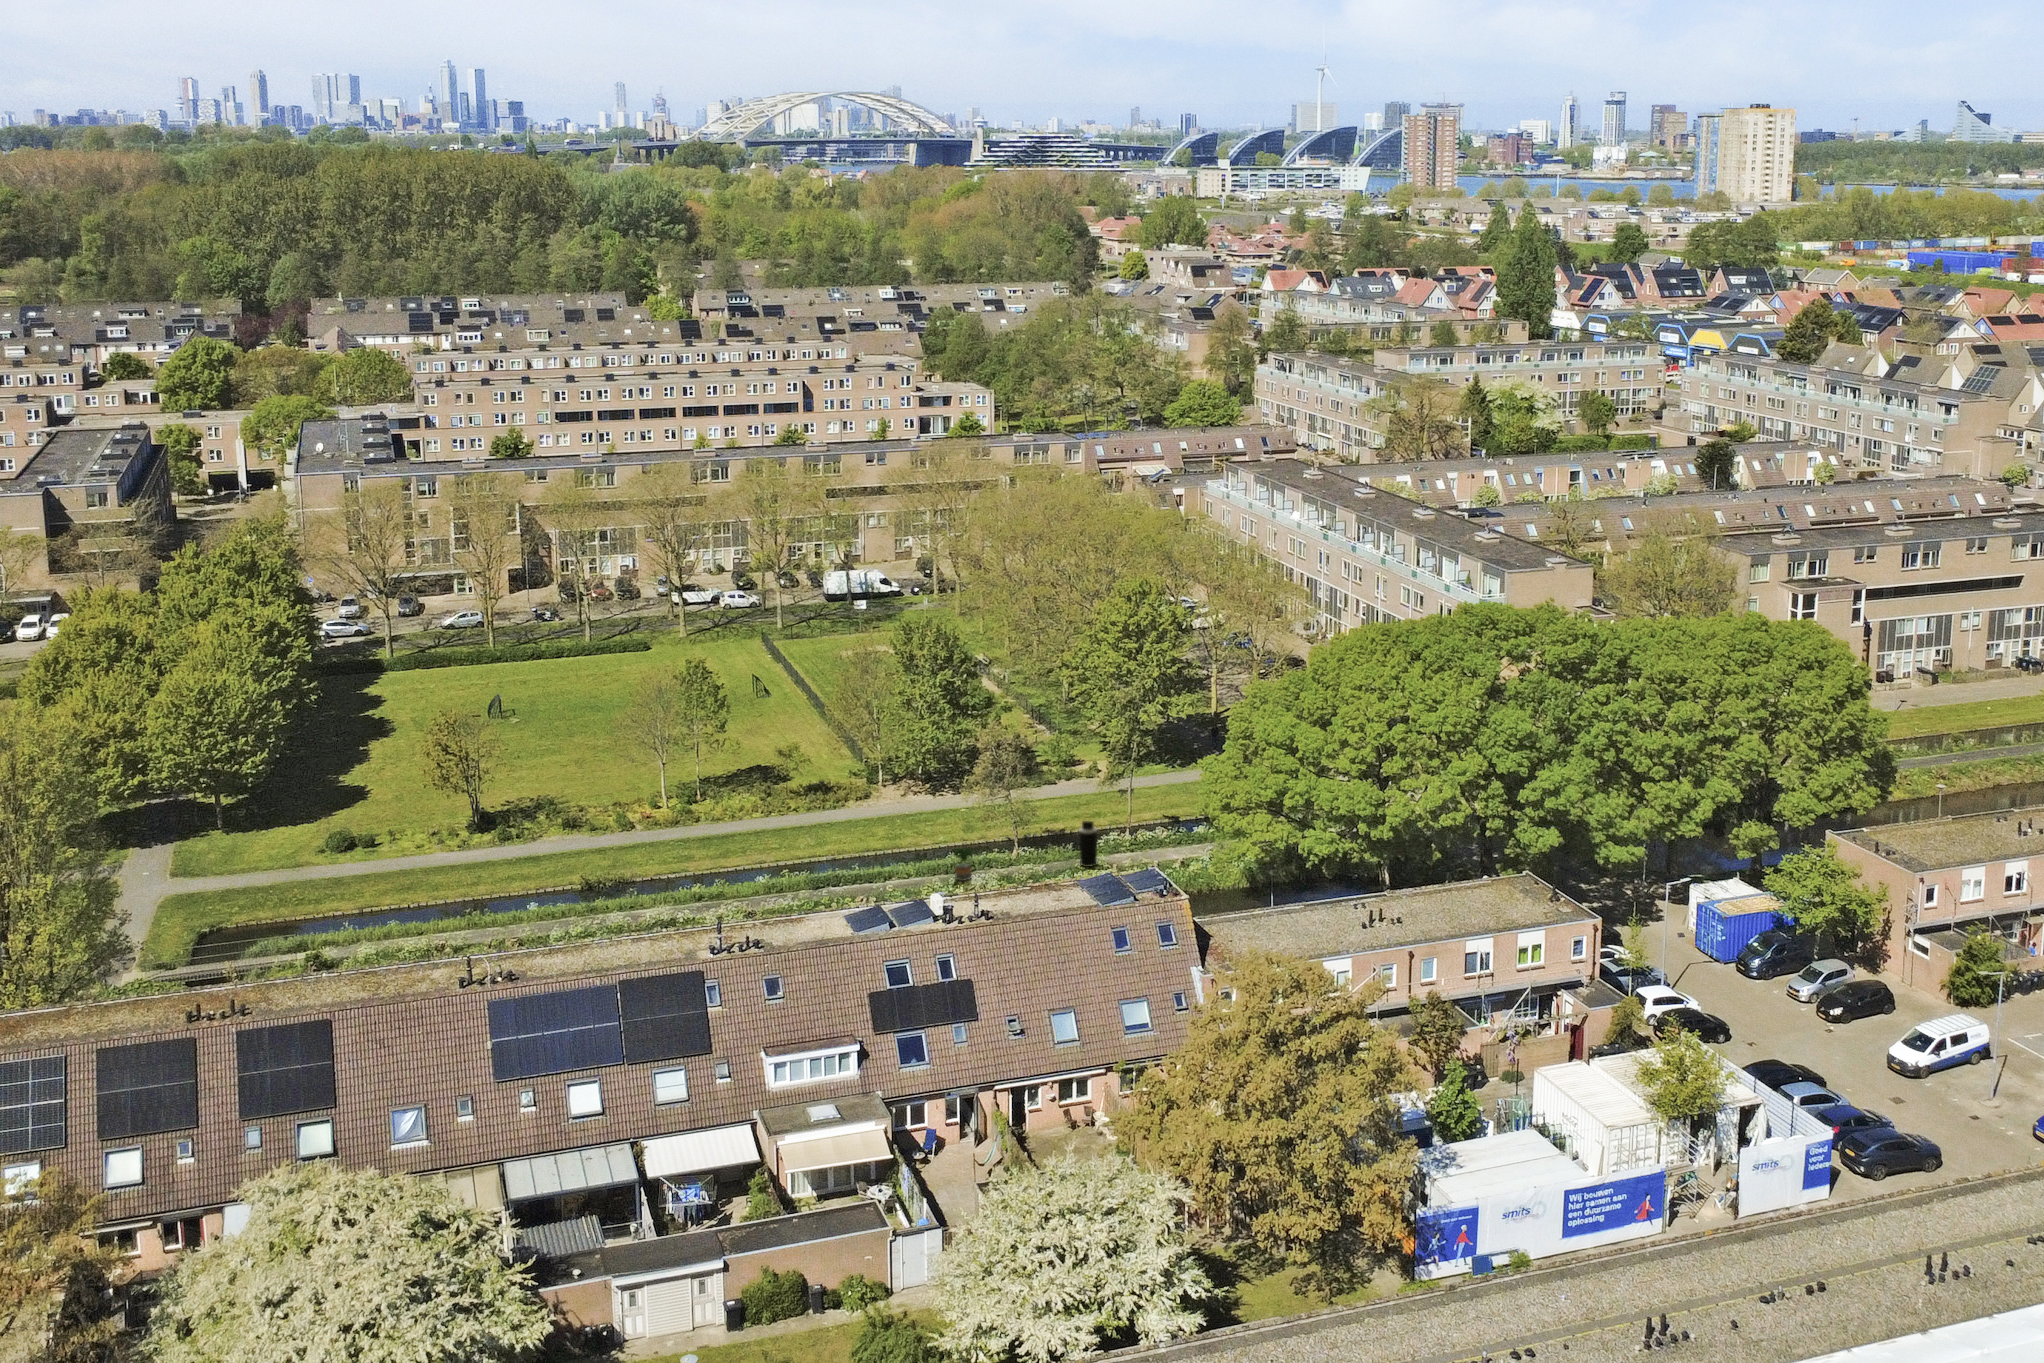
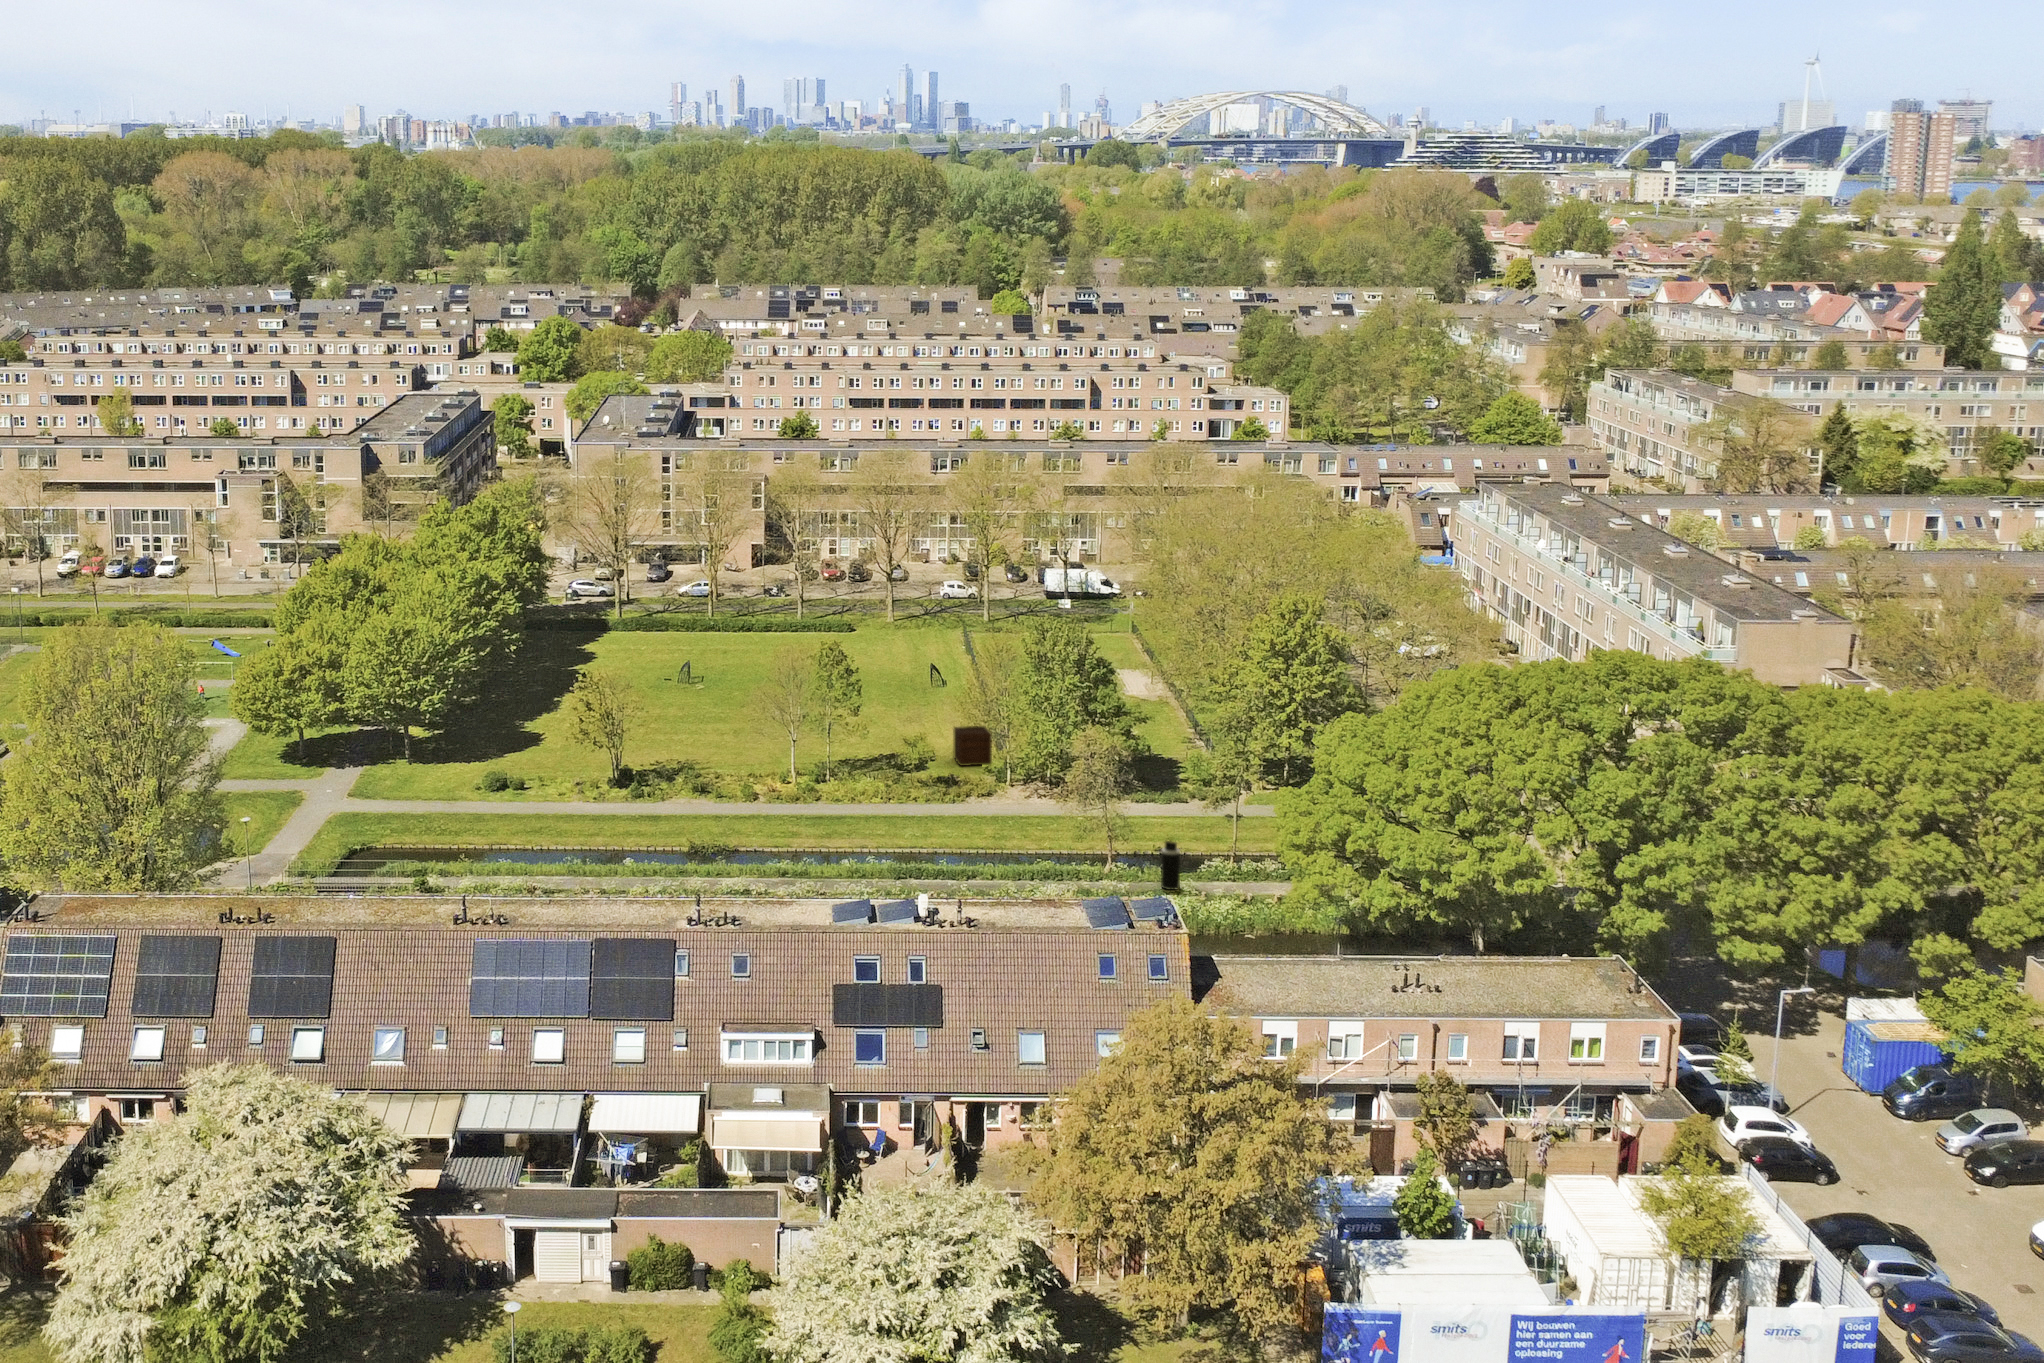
wooden crate: none [822,732,865,773] -> present [953,726,992,766]
potted tree: present [955,848,972,881] -> none [1026,854,1048,889]

